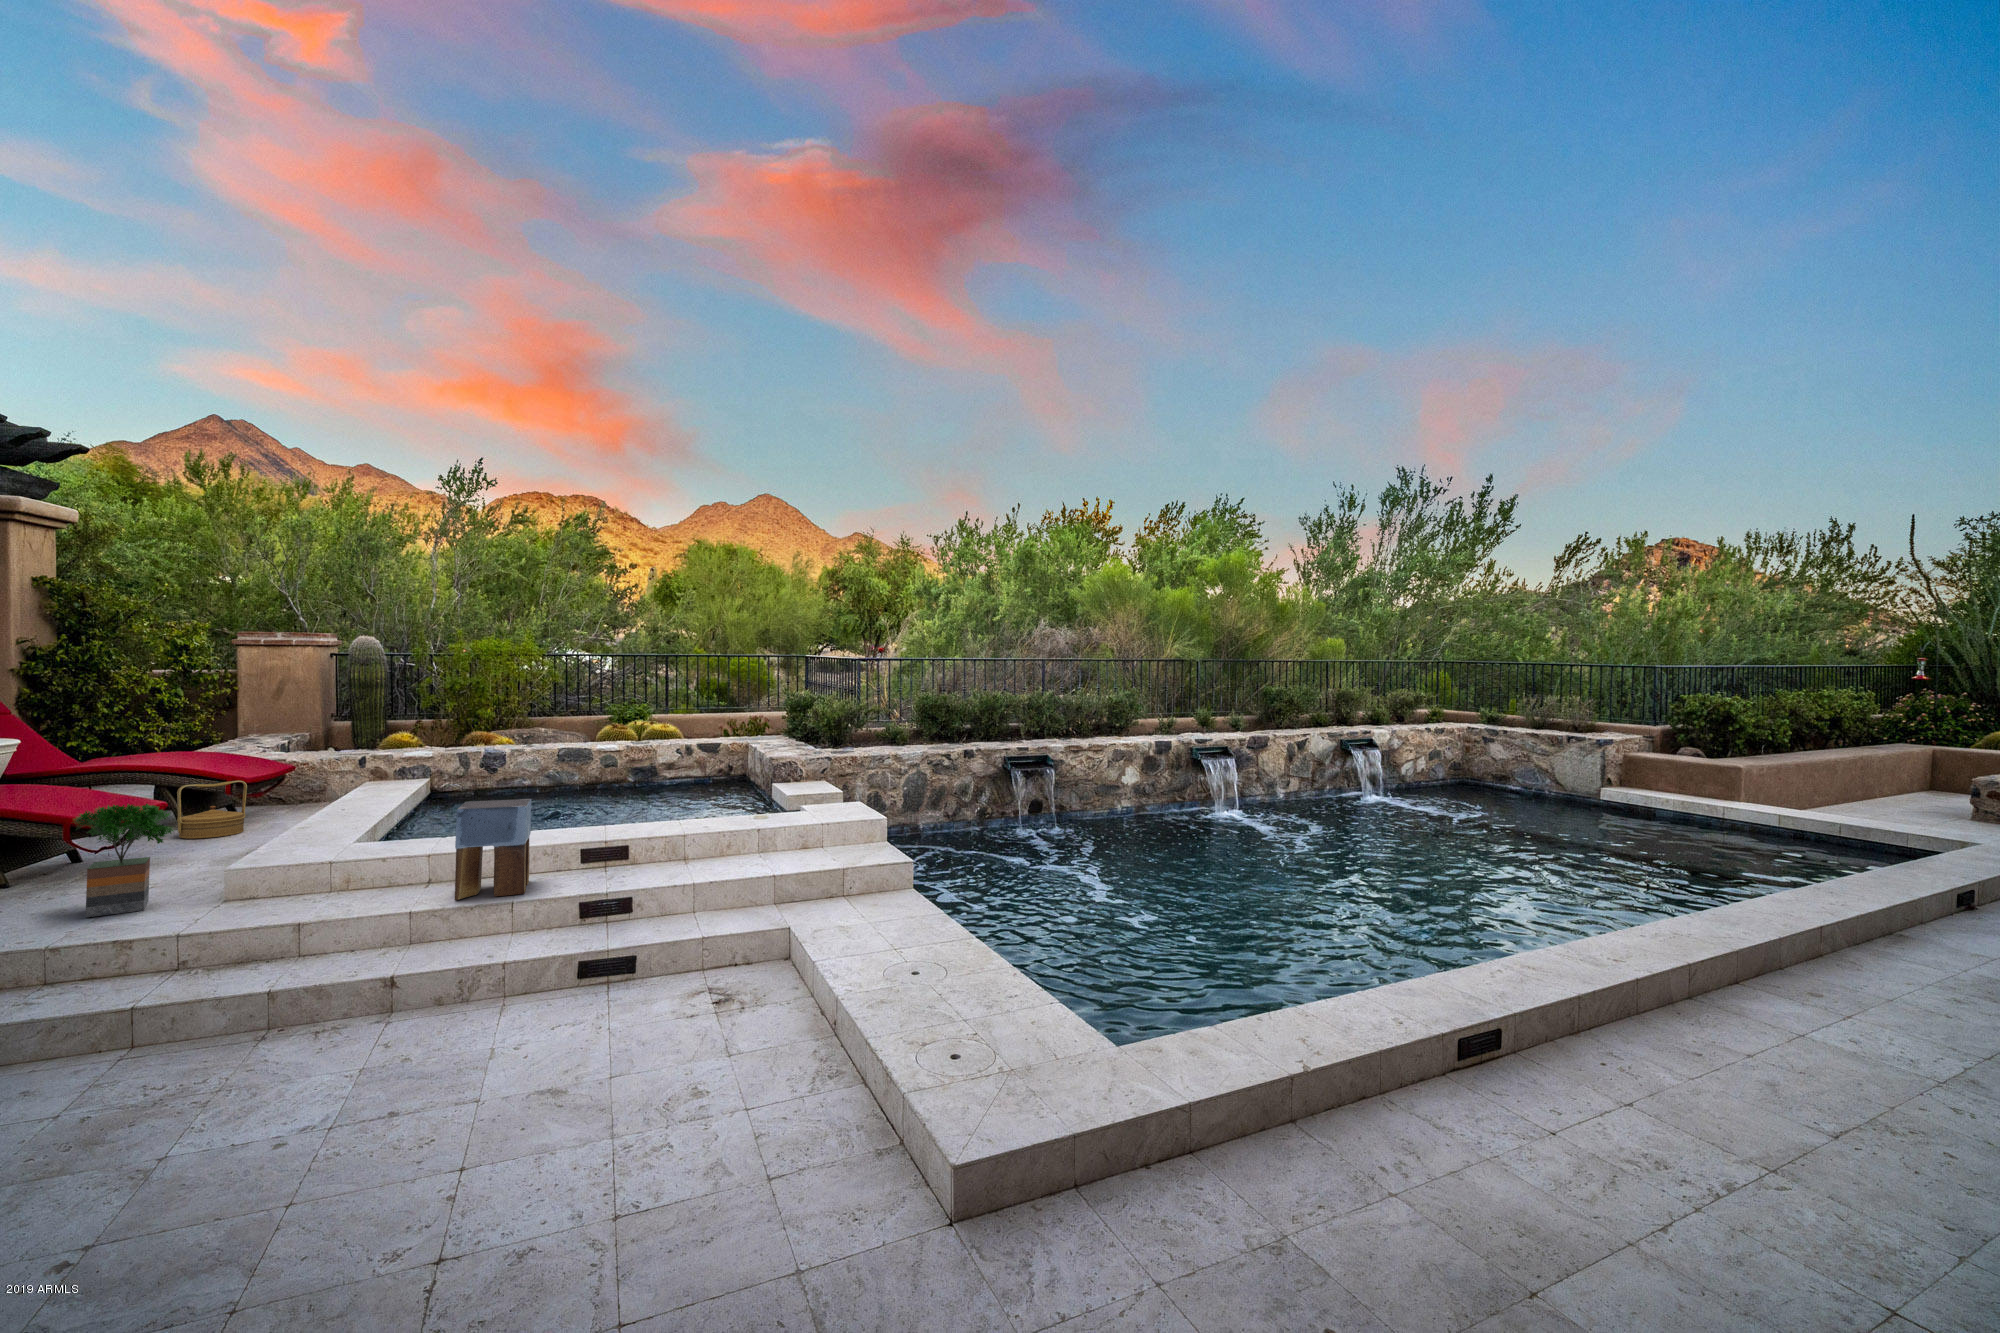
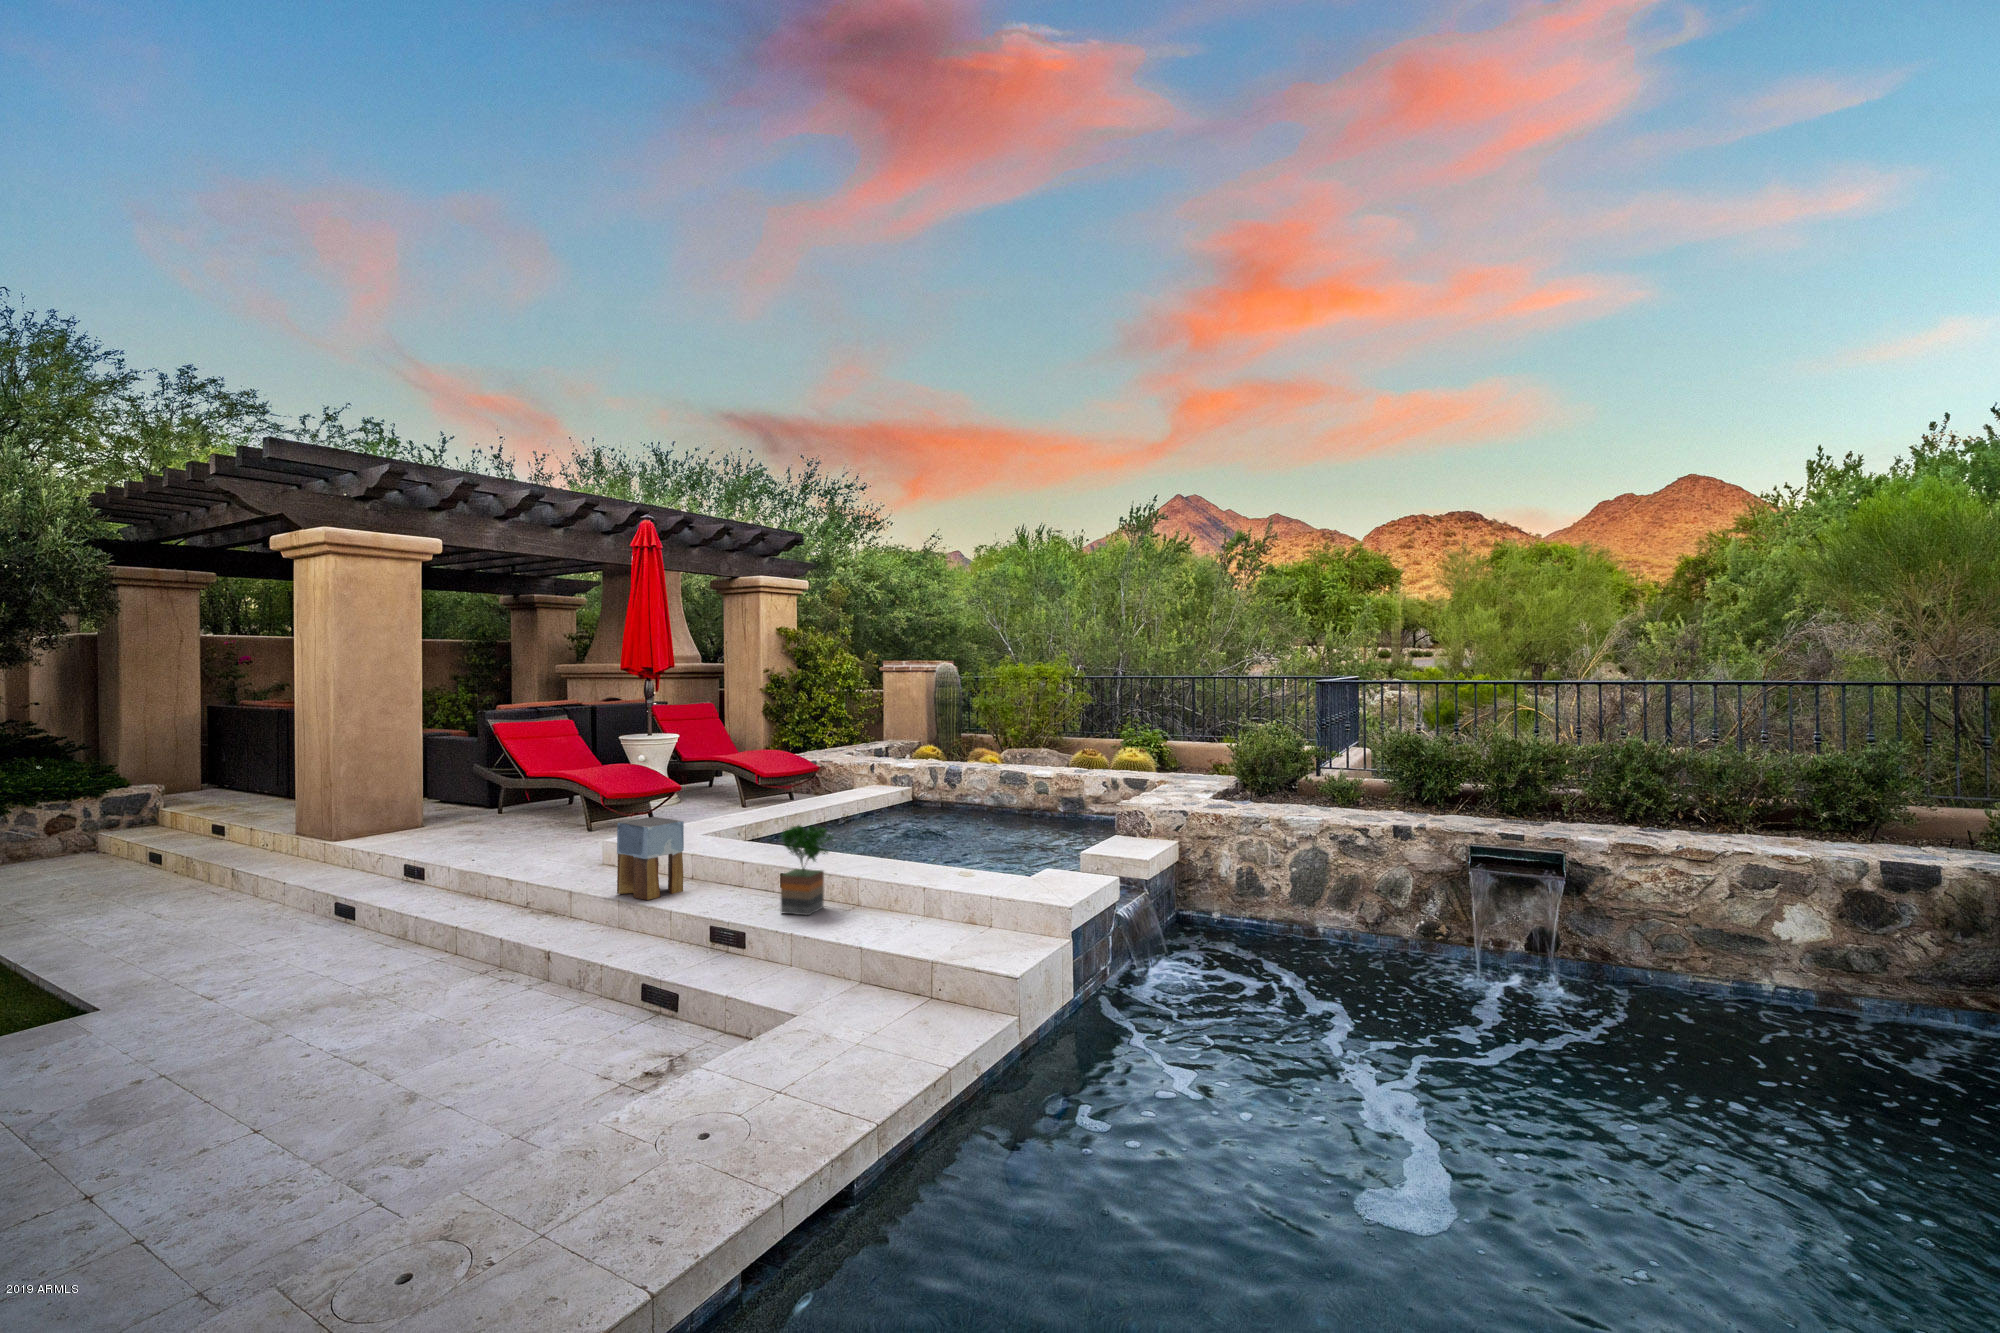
basket: present [177,781,247,839] -> none [704,779,743,818]
potted tree: present [74,804,173,917] -> present [781,825,833,916]

